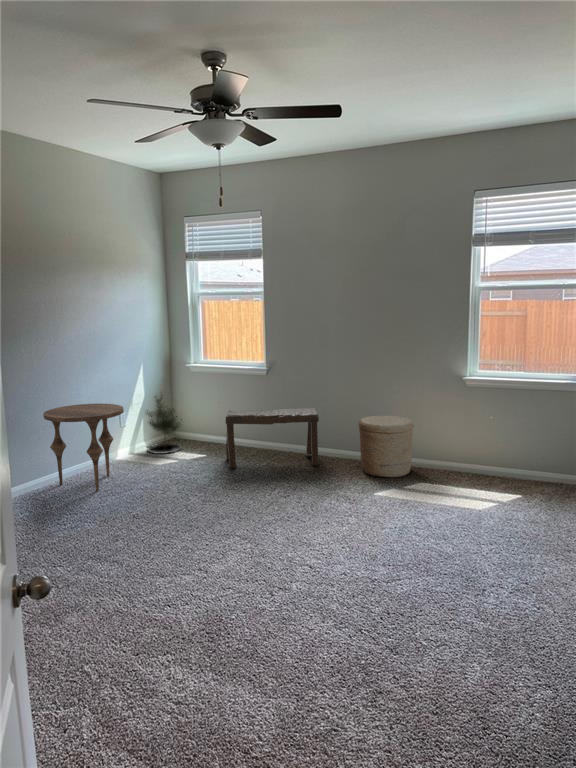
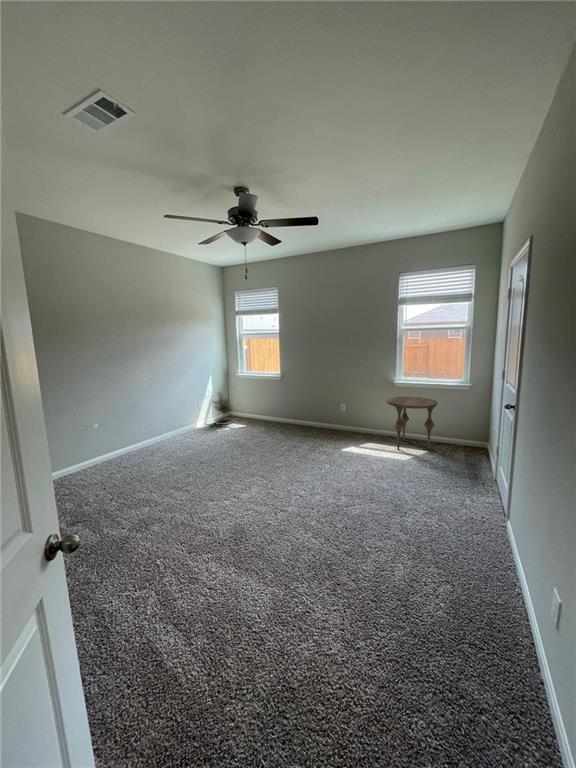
side table: present [43,404,124,491] -> present [387,397,437,450]
bench: present [226,407,319,468] -> none [257,399,310,434]
woven basket: present [358,416,414,477] -> none [333,404,366,440]

